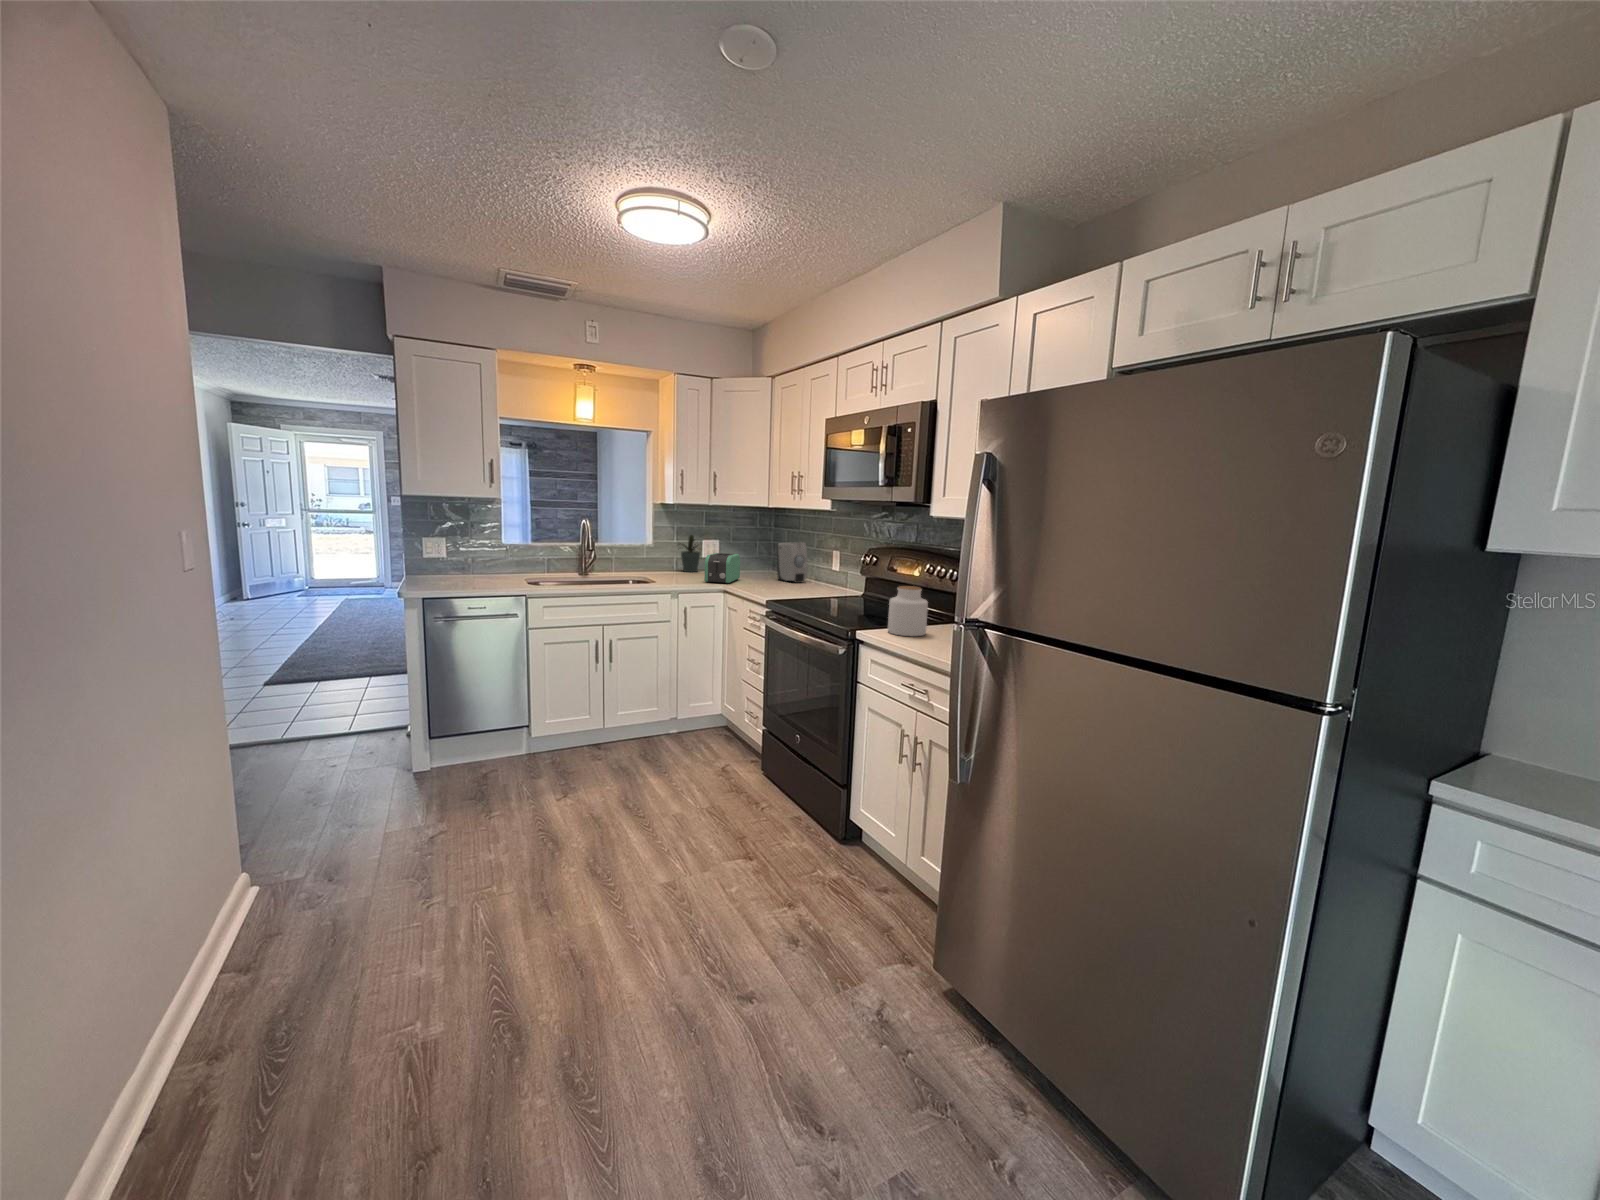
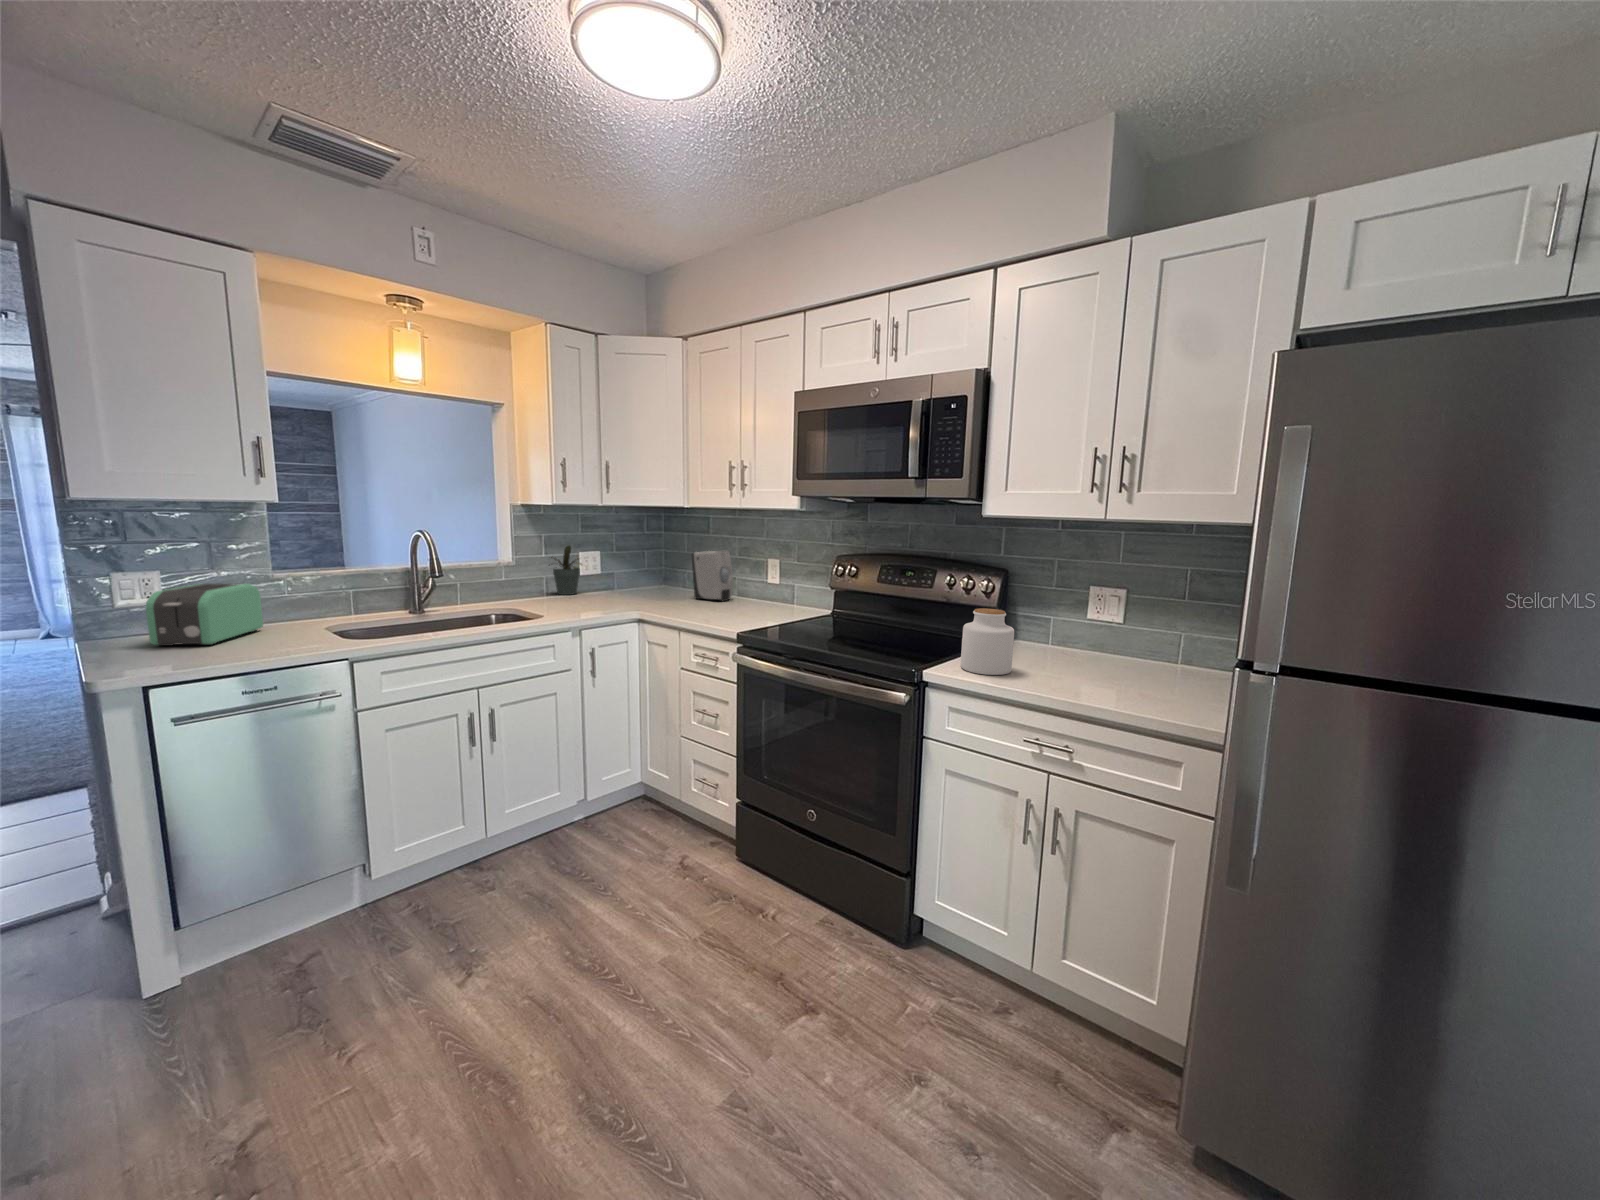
toaster: present [705,553,740,583] -> present [146,584,263,646]

